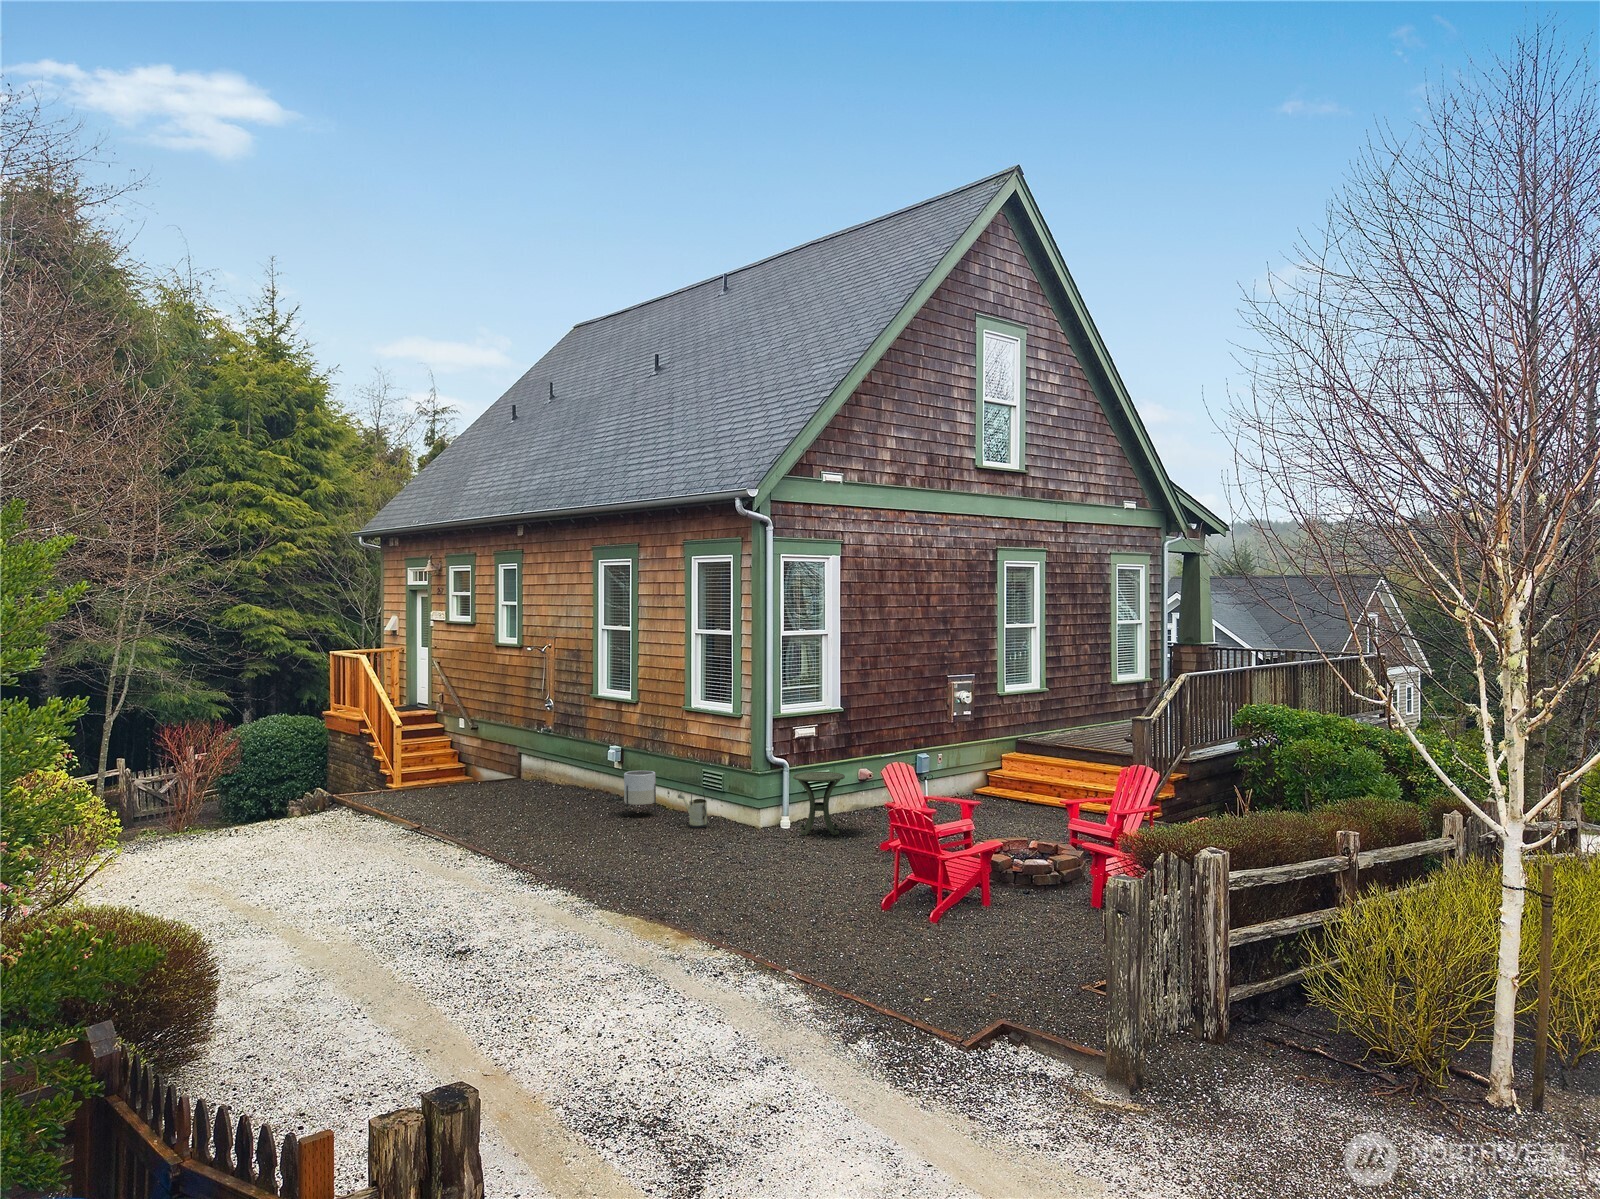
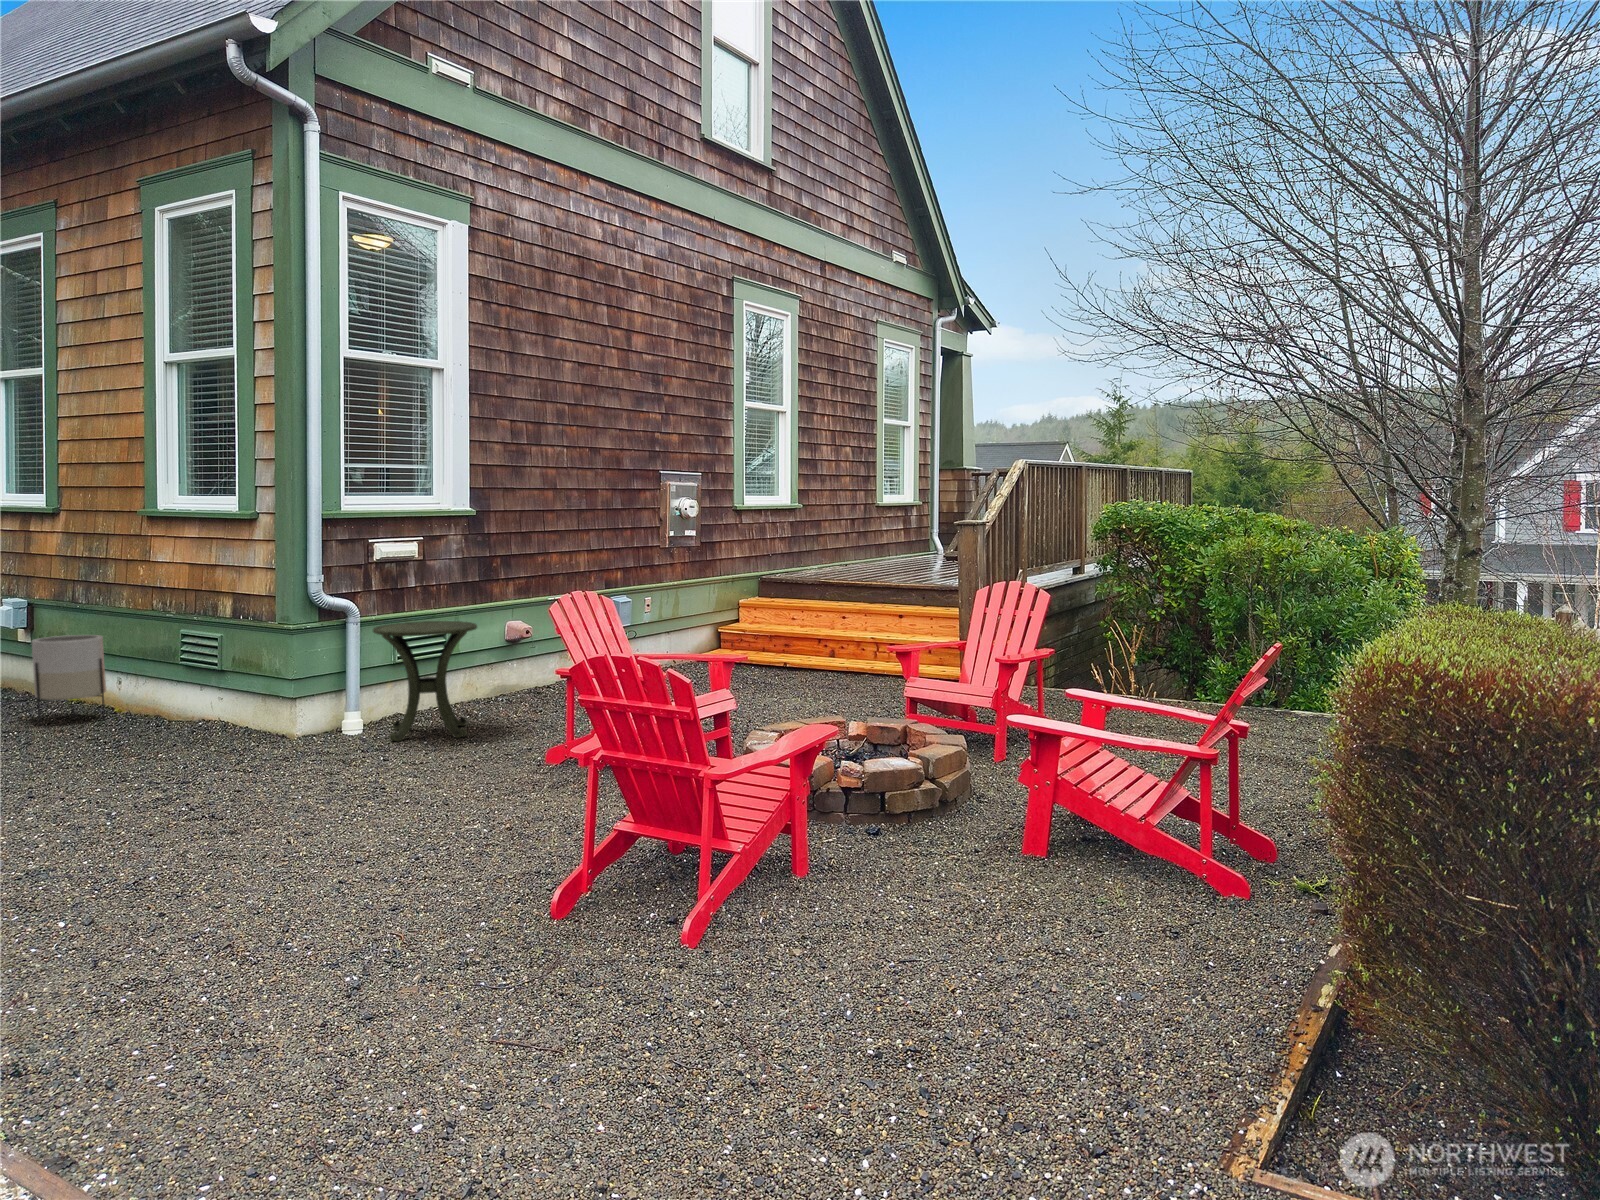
watering can: present [678,792,707,828] -> none [139,666,201,738]

